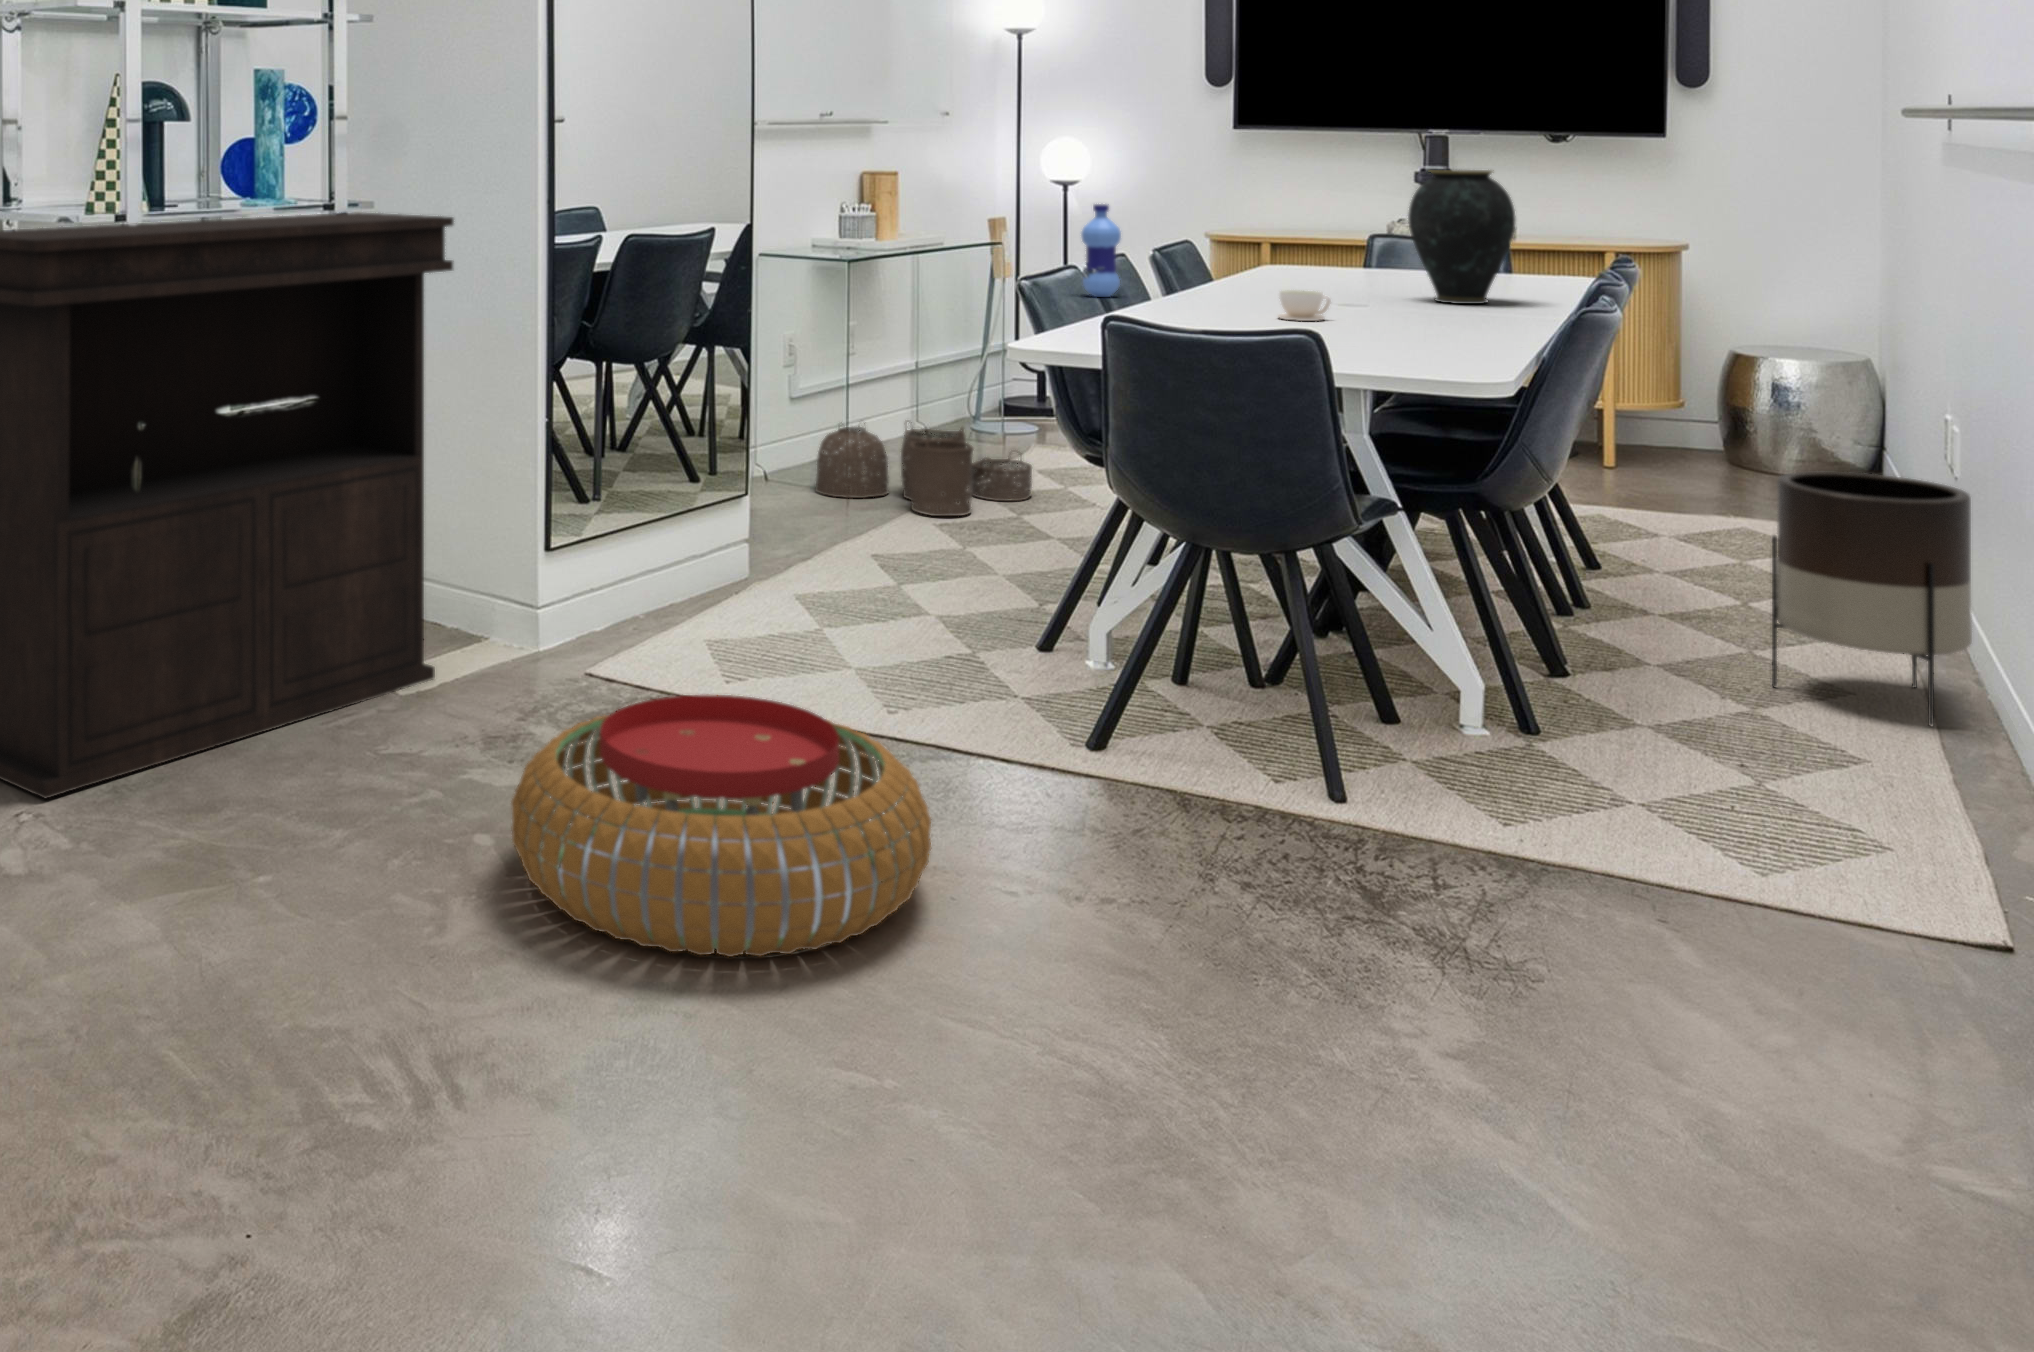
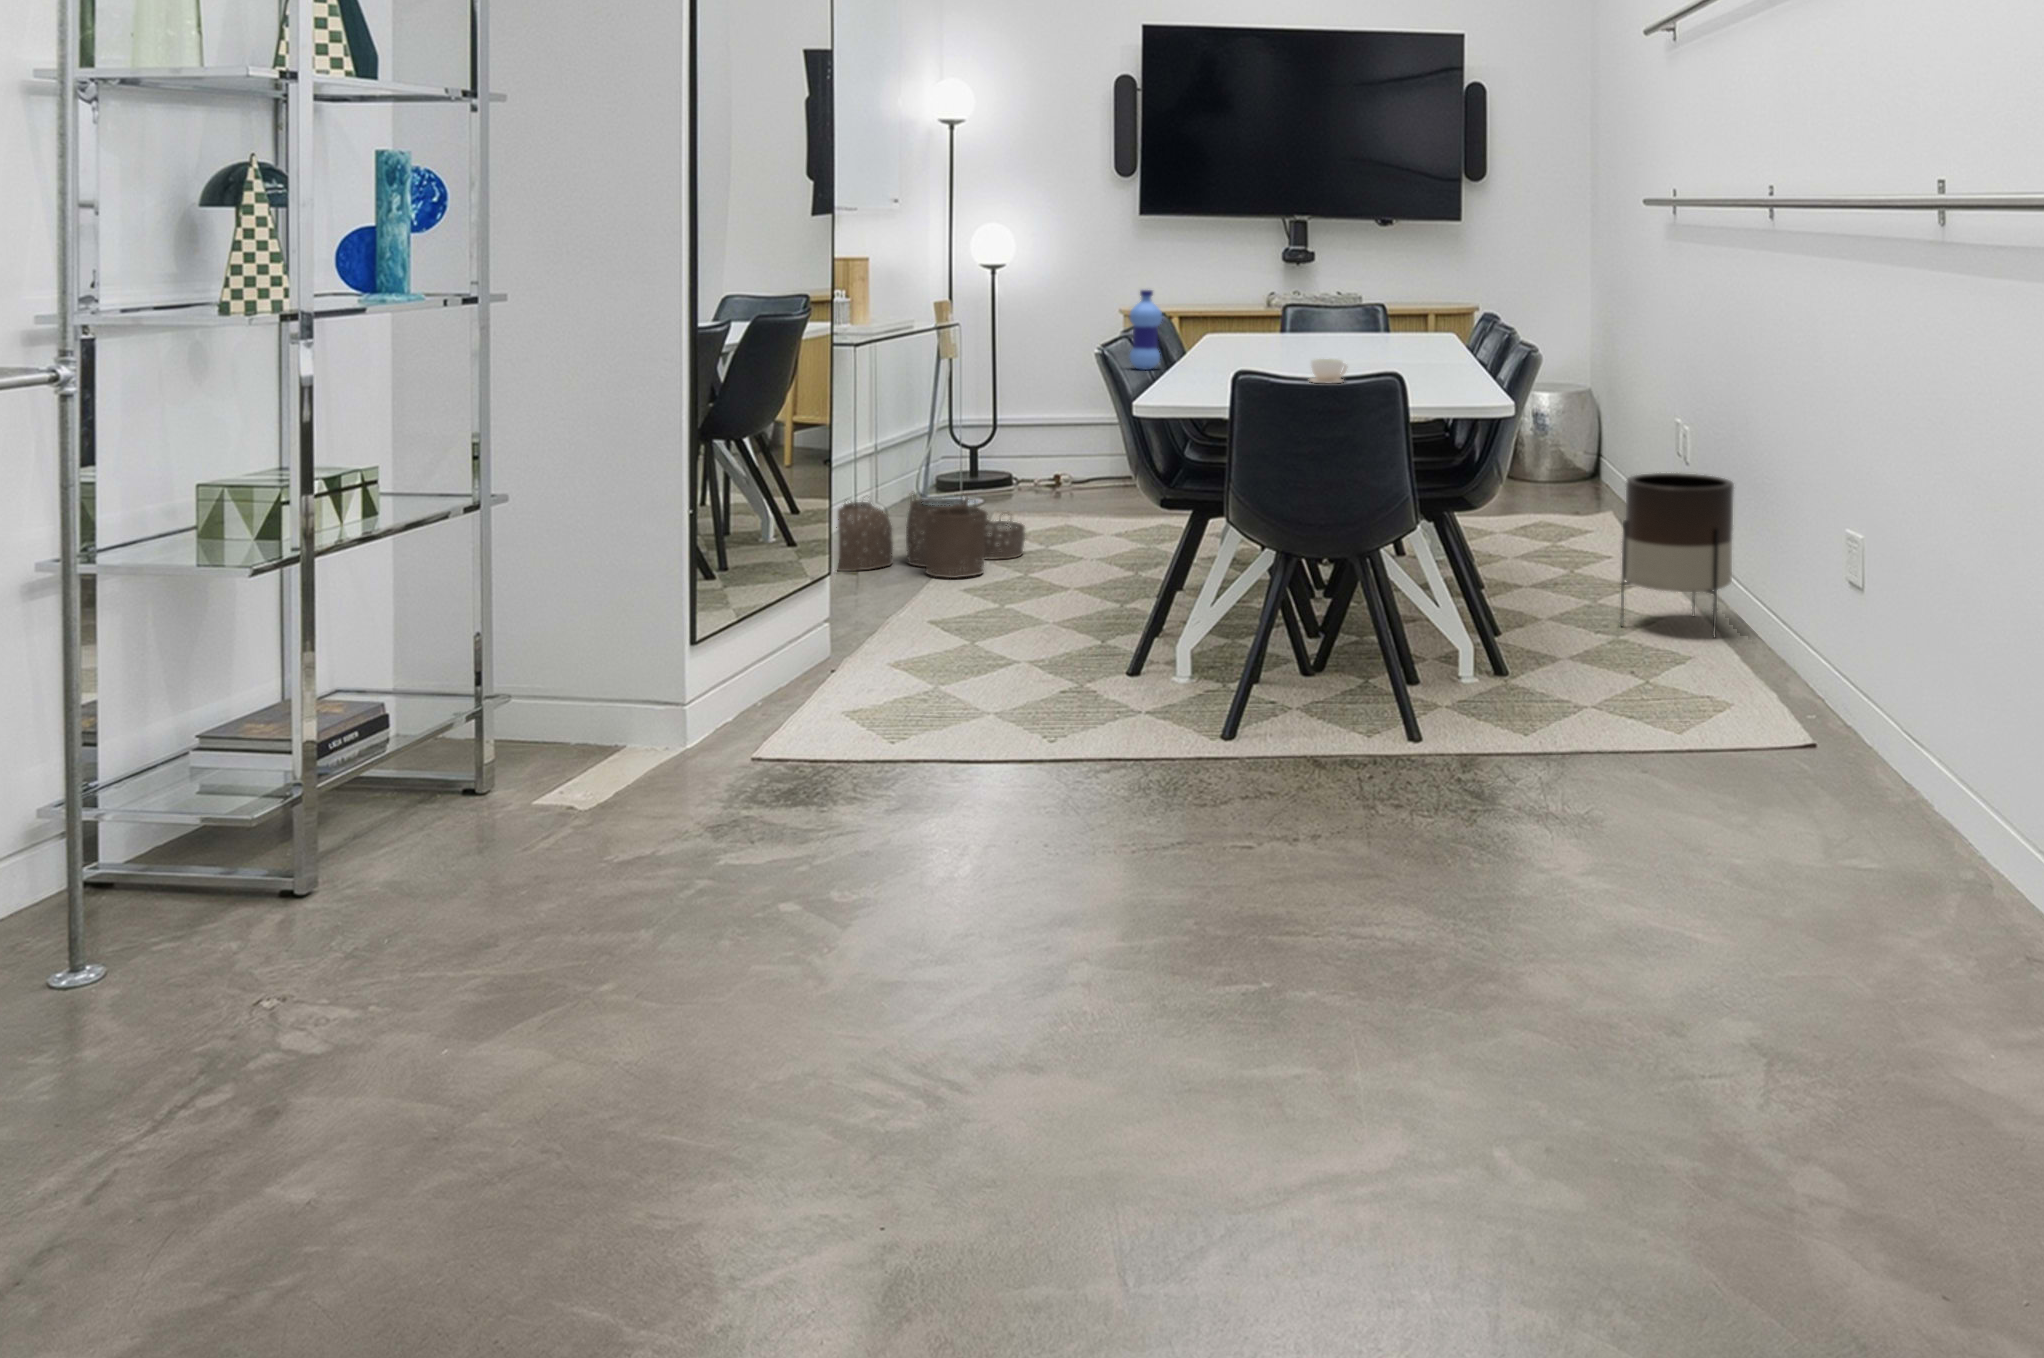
vase: present [1408,170,1515,304] -> none [1370,260,1445,365]
console table: present [0,212,454,798] -> none [130,309,638,950]
pouf: present [511,694,931,957] -> none [855,722,1217,928]

